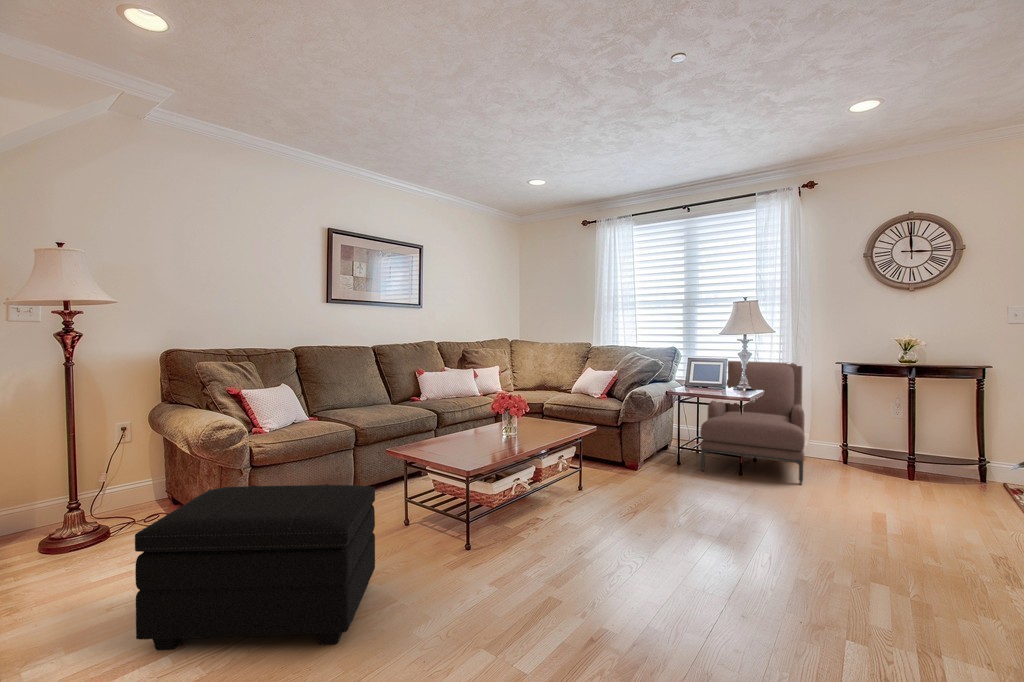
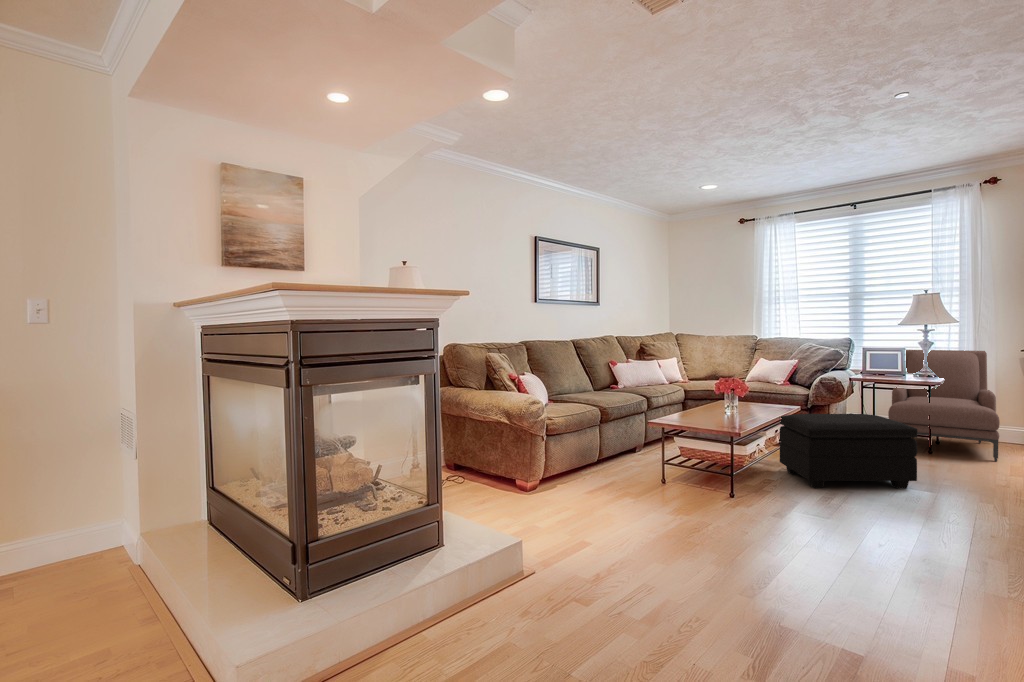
footstool: present [135,484,375,650] -> present [780,413,917,488]

